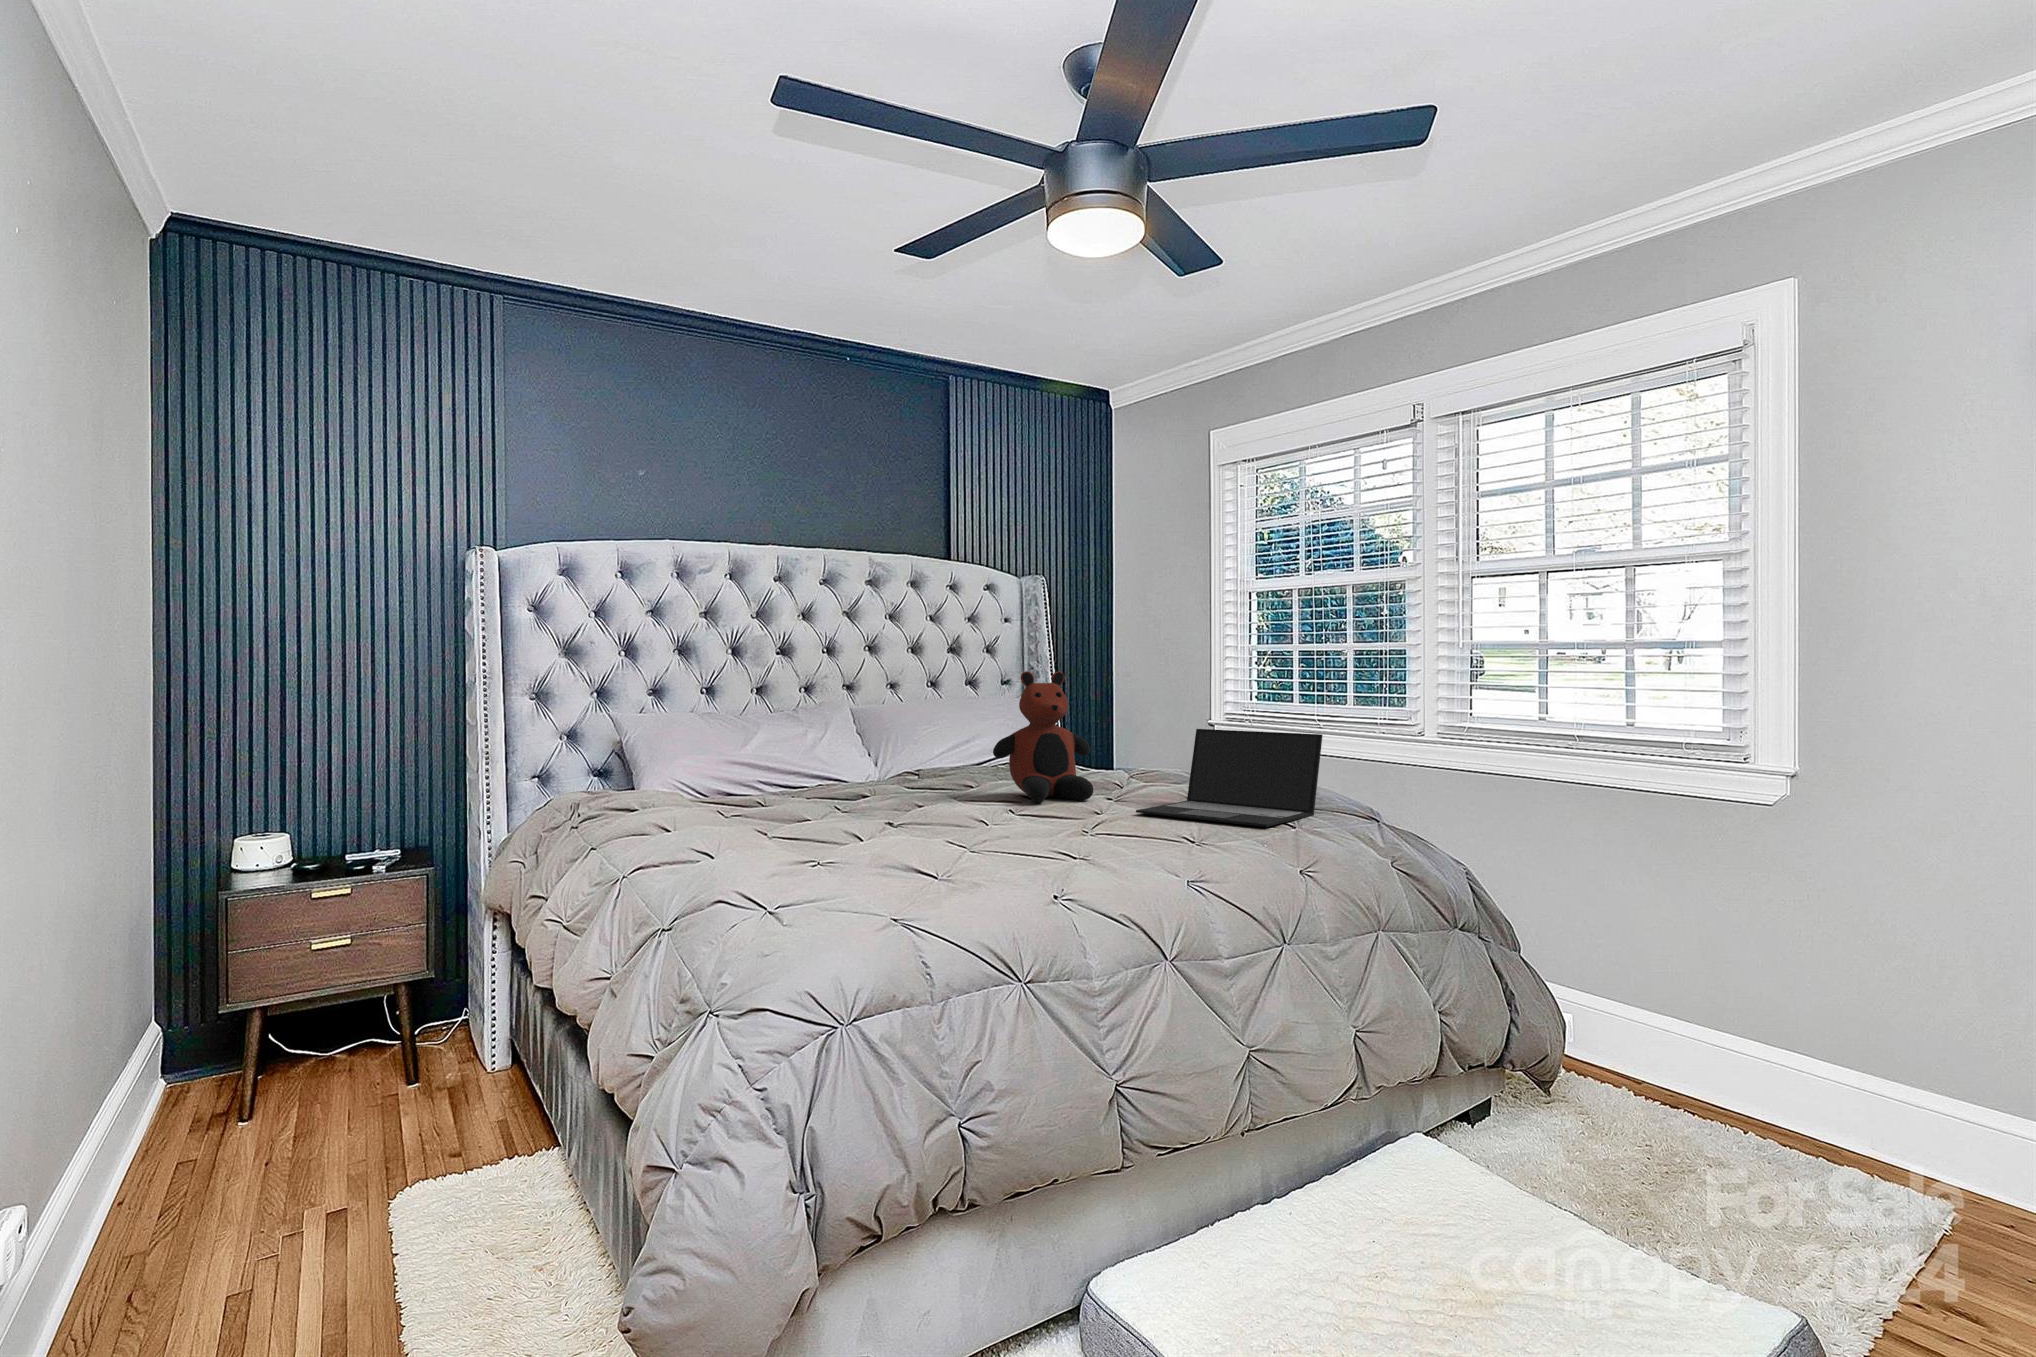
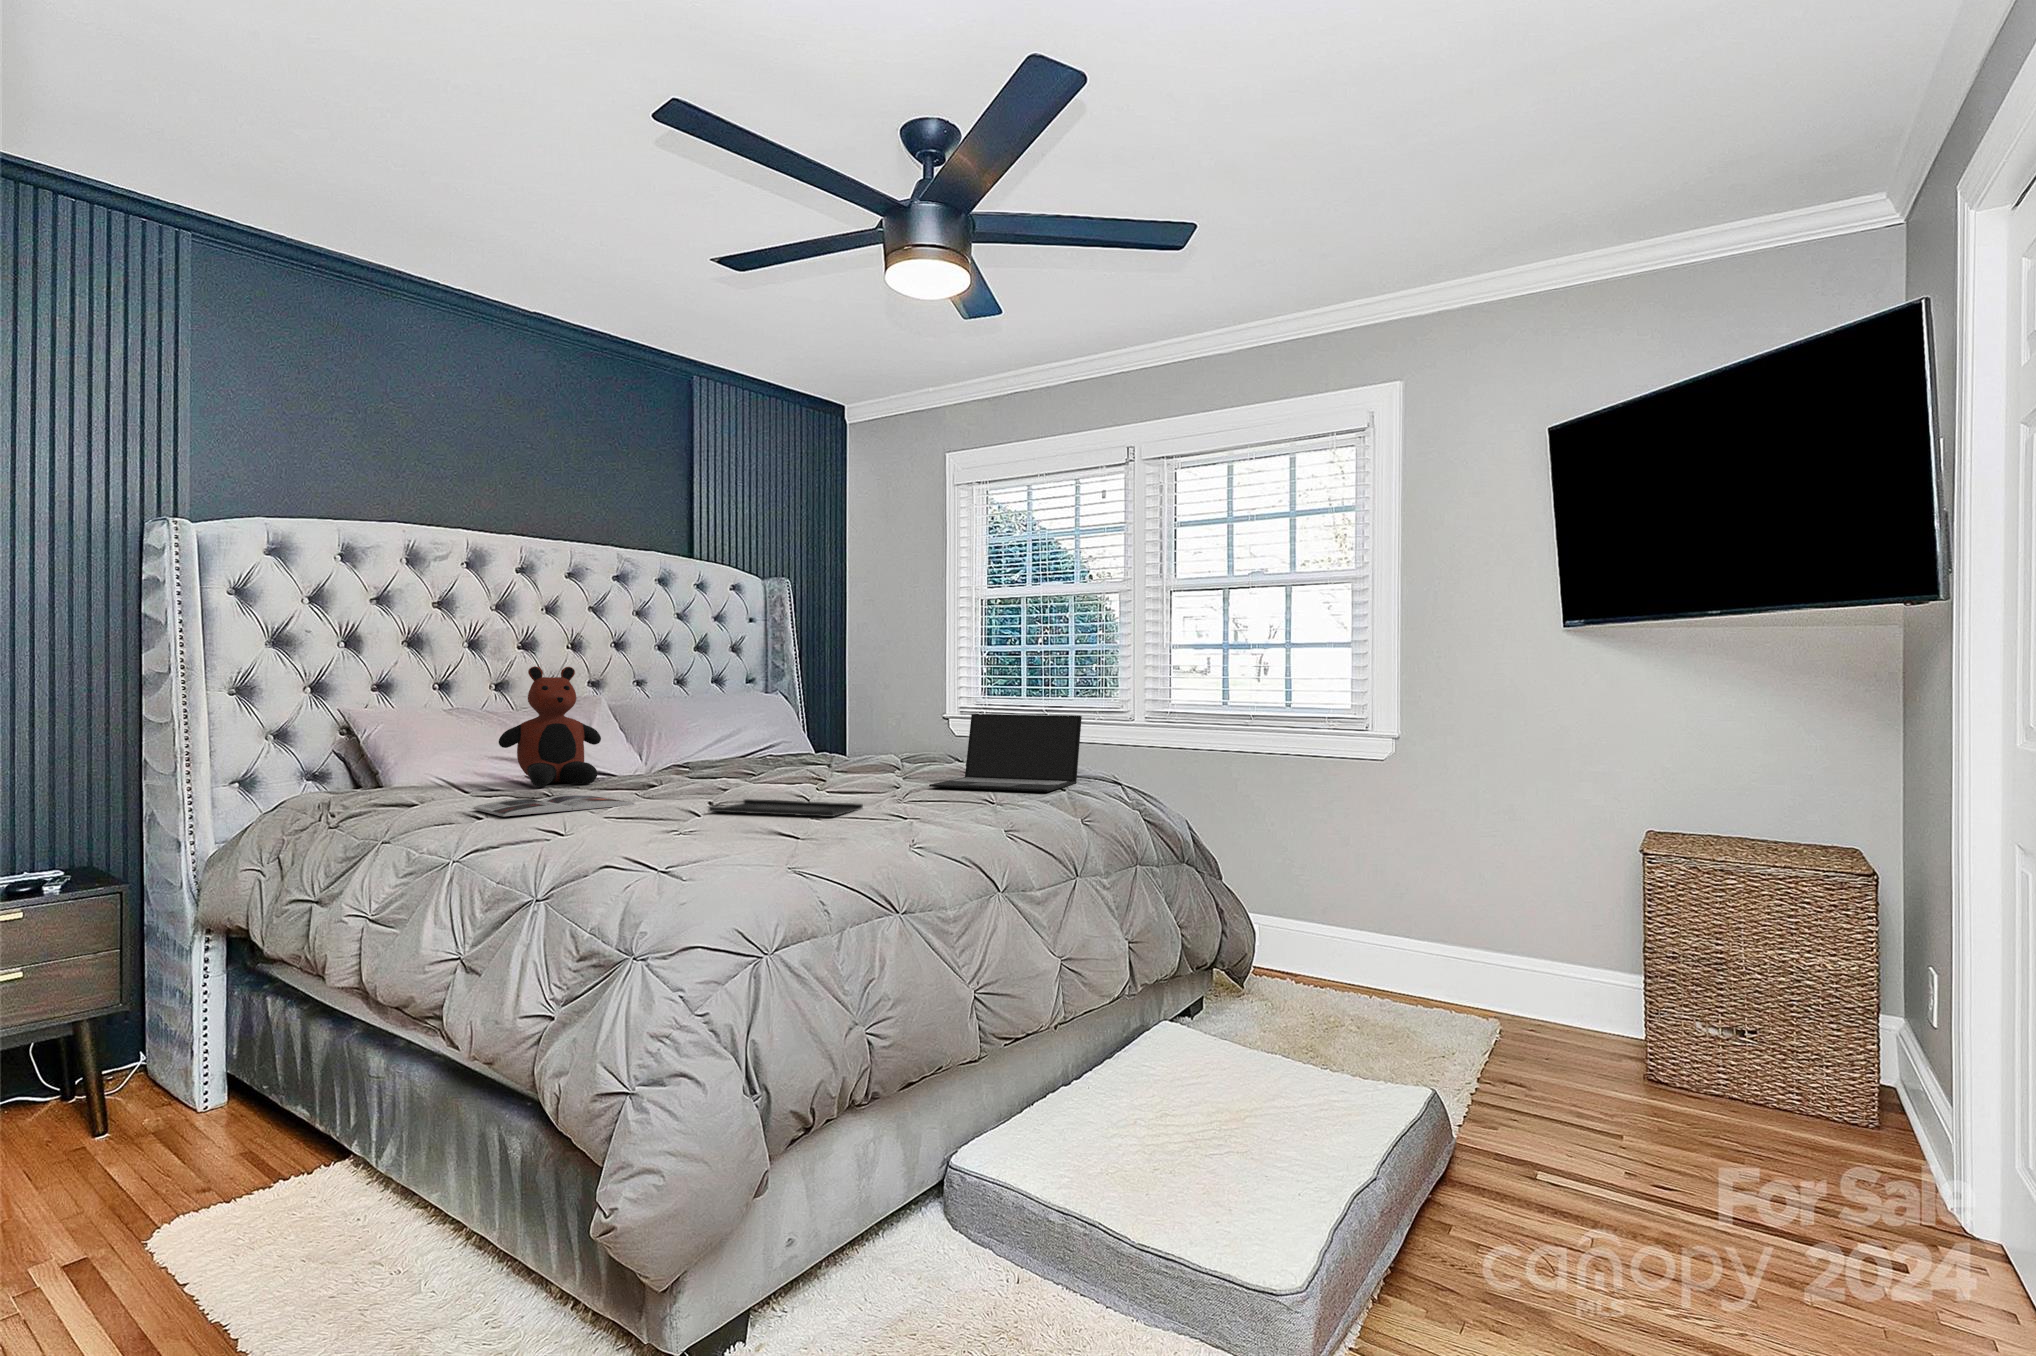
teddy bear: present [993,671,1093,802] -> present [499,666,601,787]
magazine: none [678,807,825,830] -> present [473,795,635,816]
tray: none [880,821,1040,850] -> present [709,799,863,817]

